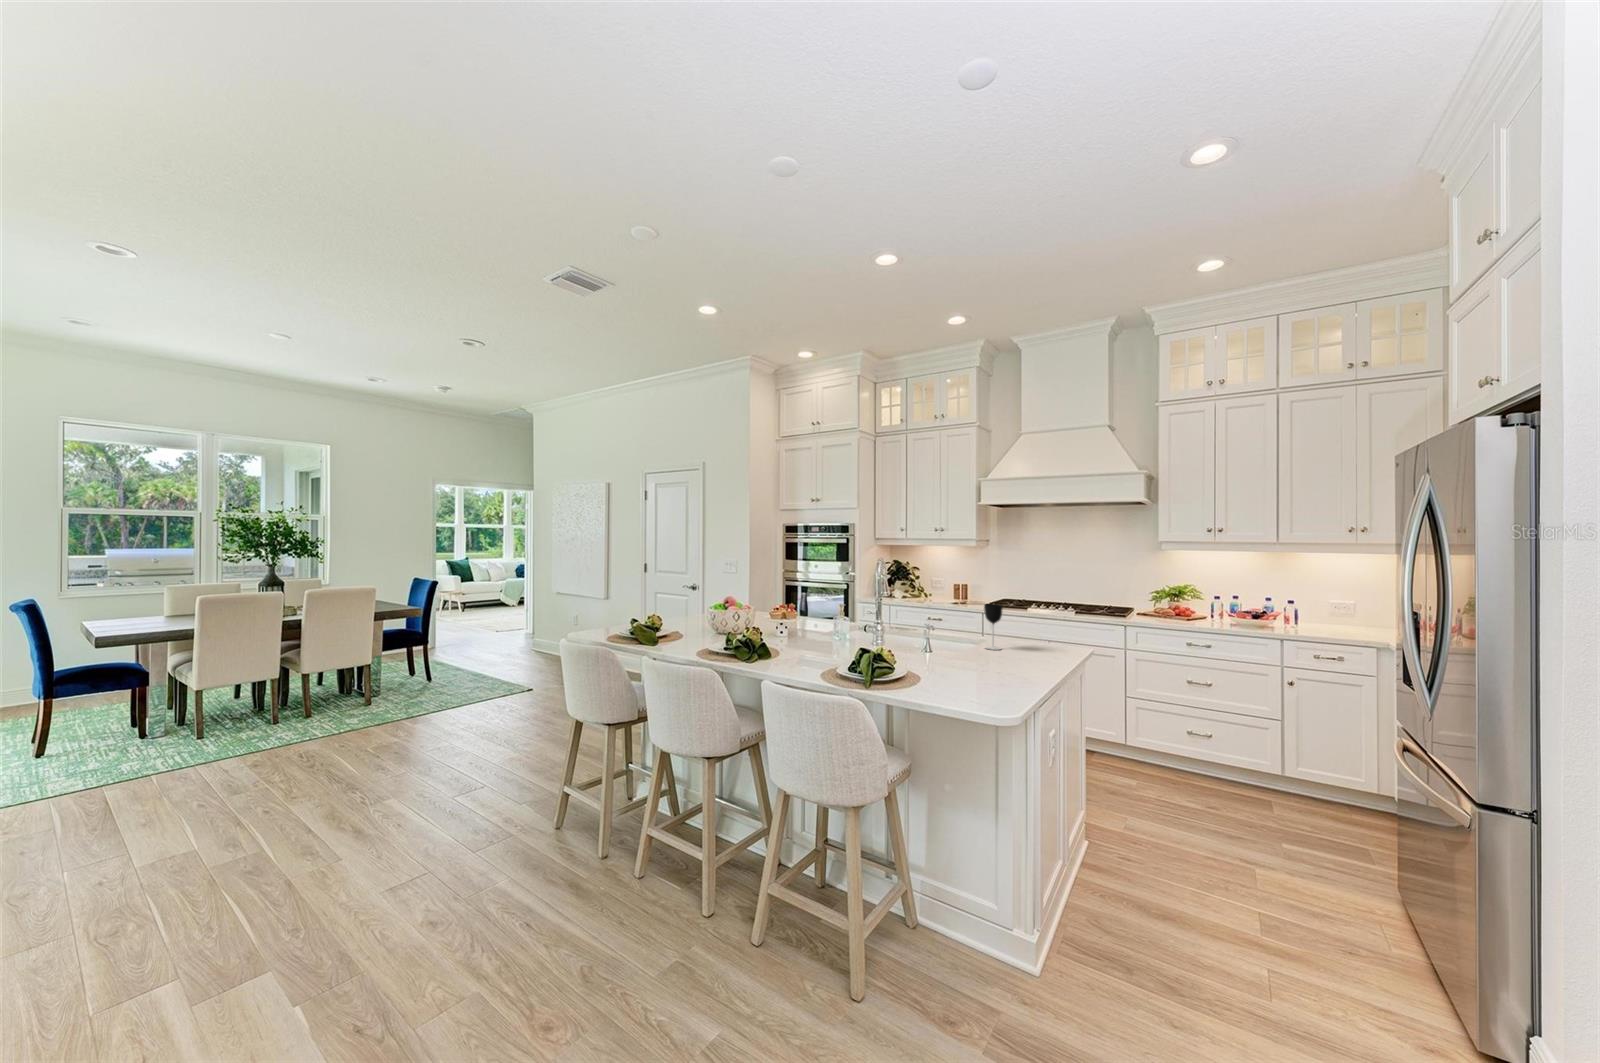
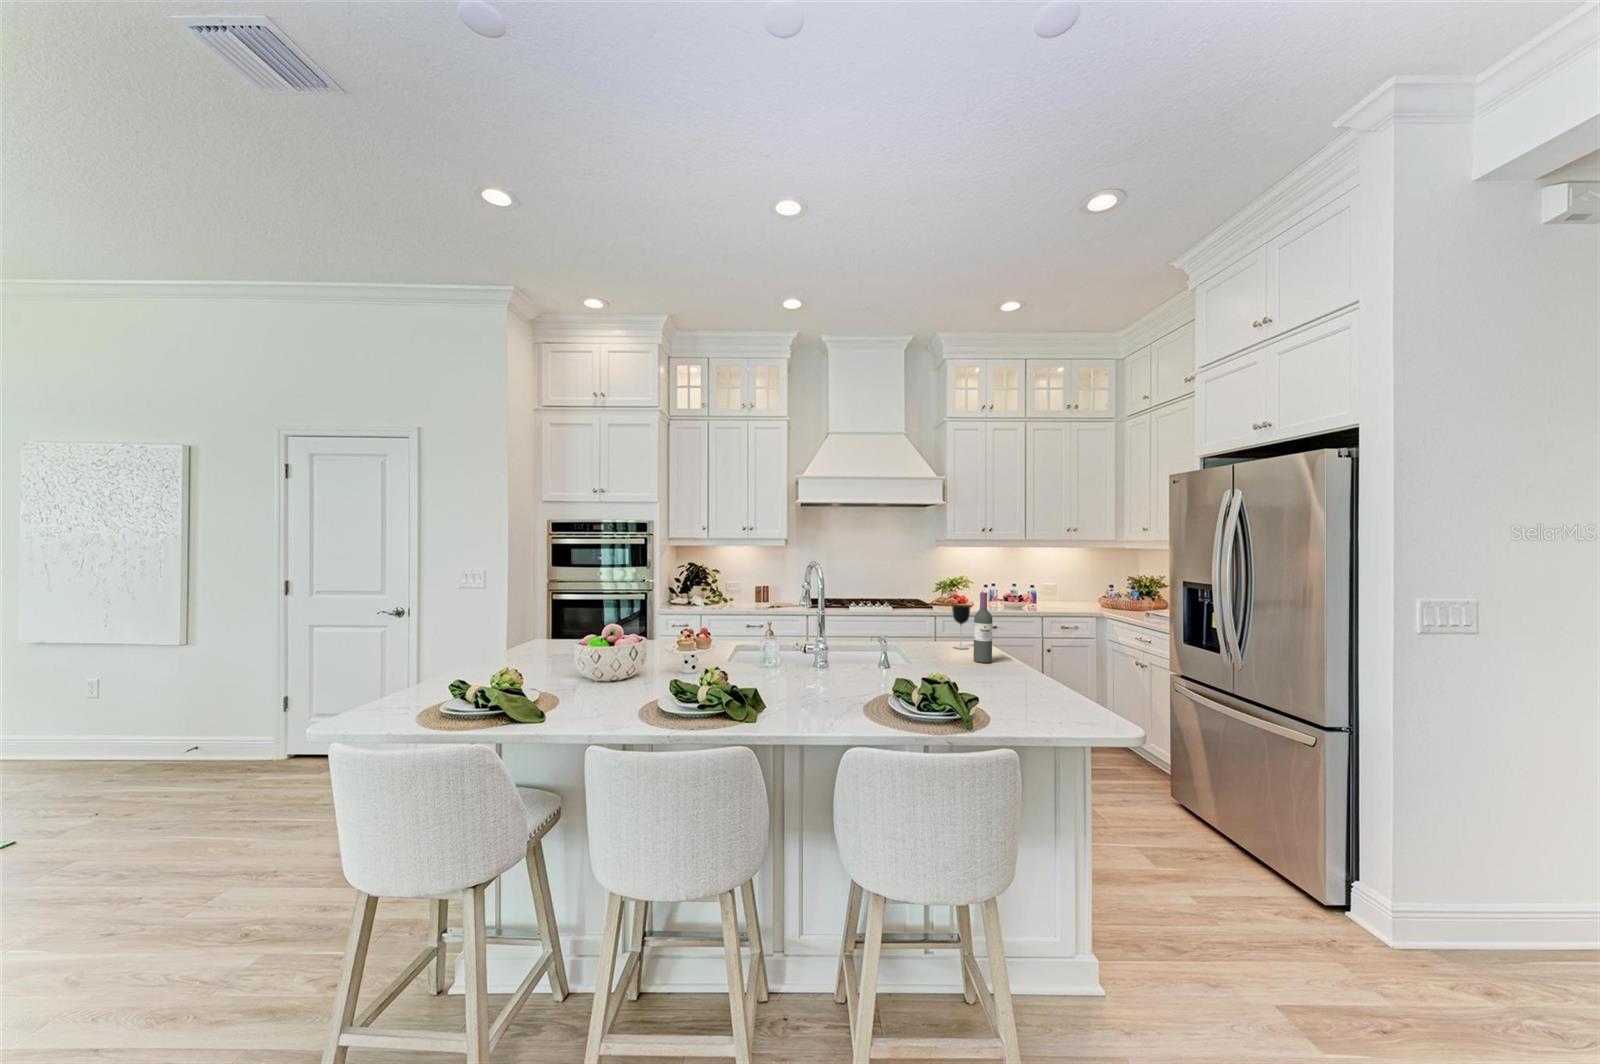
wine bottle: none [959,589,978,662] -> present [974,592,992,663]

